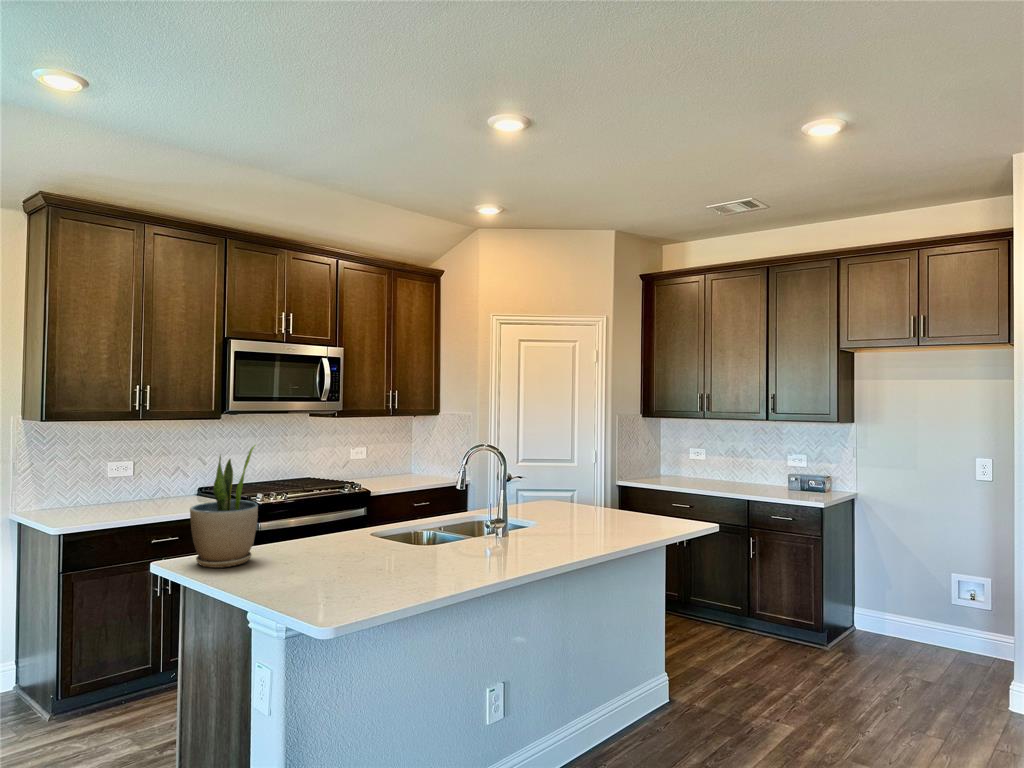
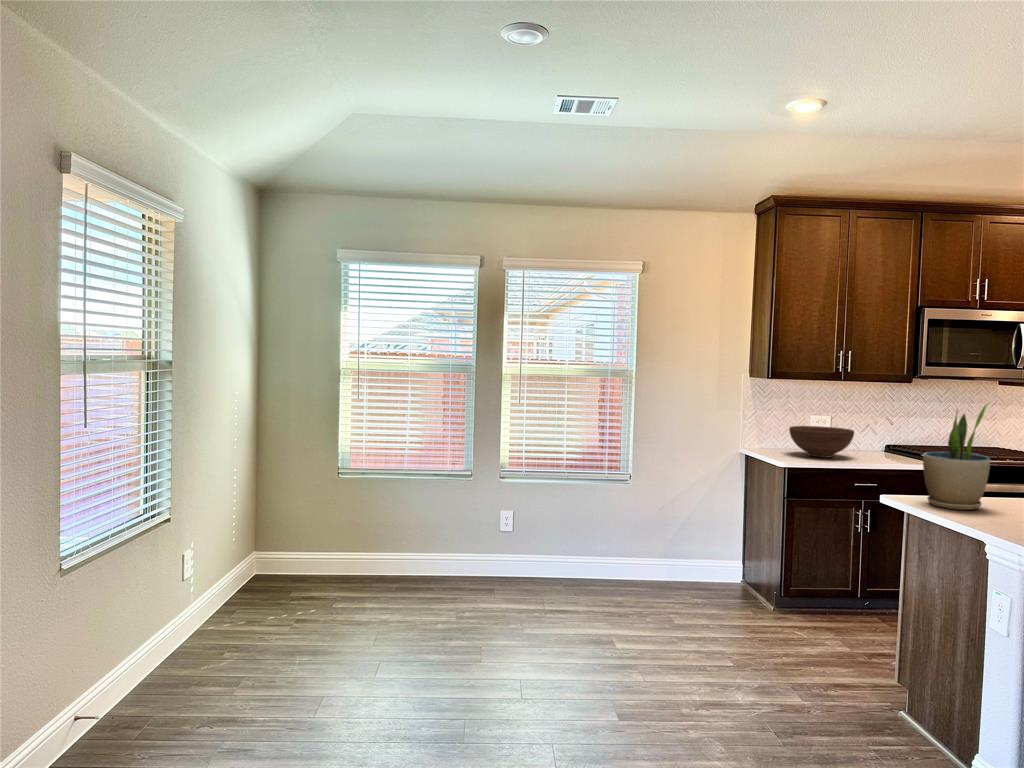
fruit bowl: none [74,475,155,514] -> present [789,426,854,458]

